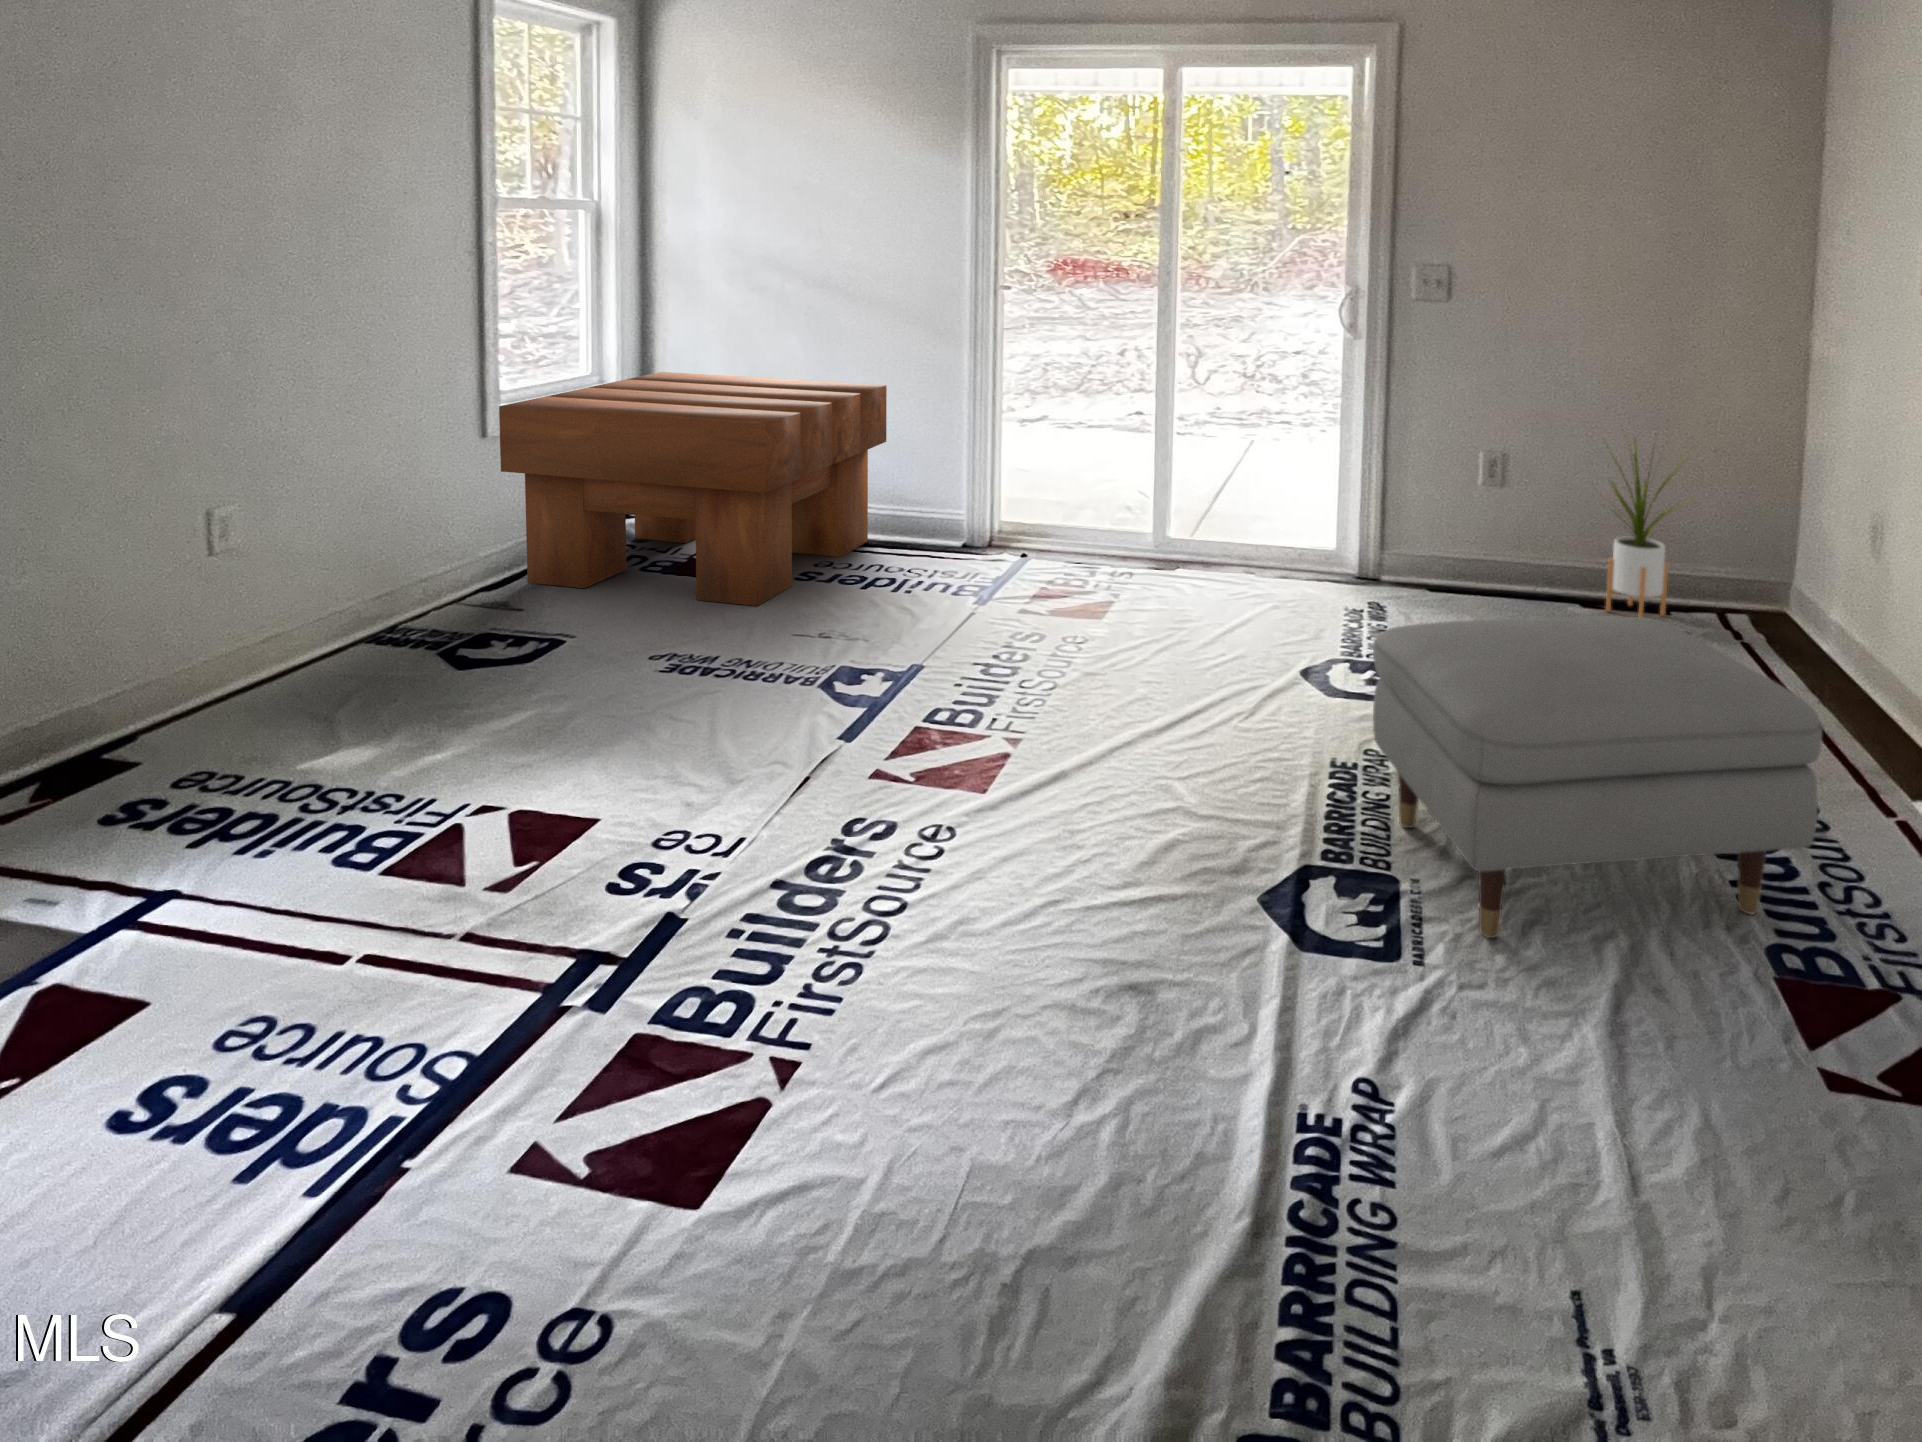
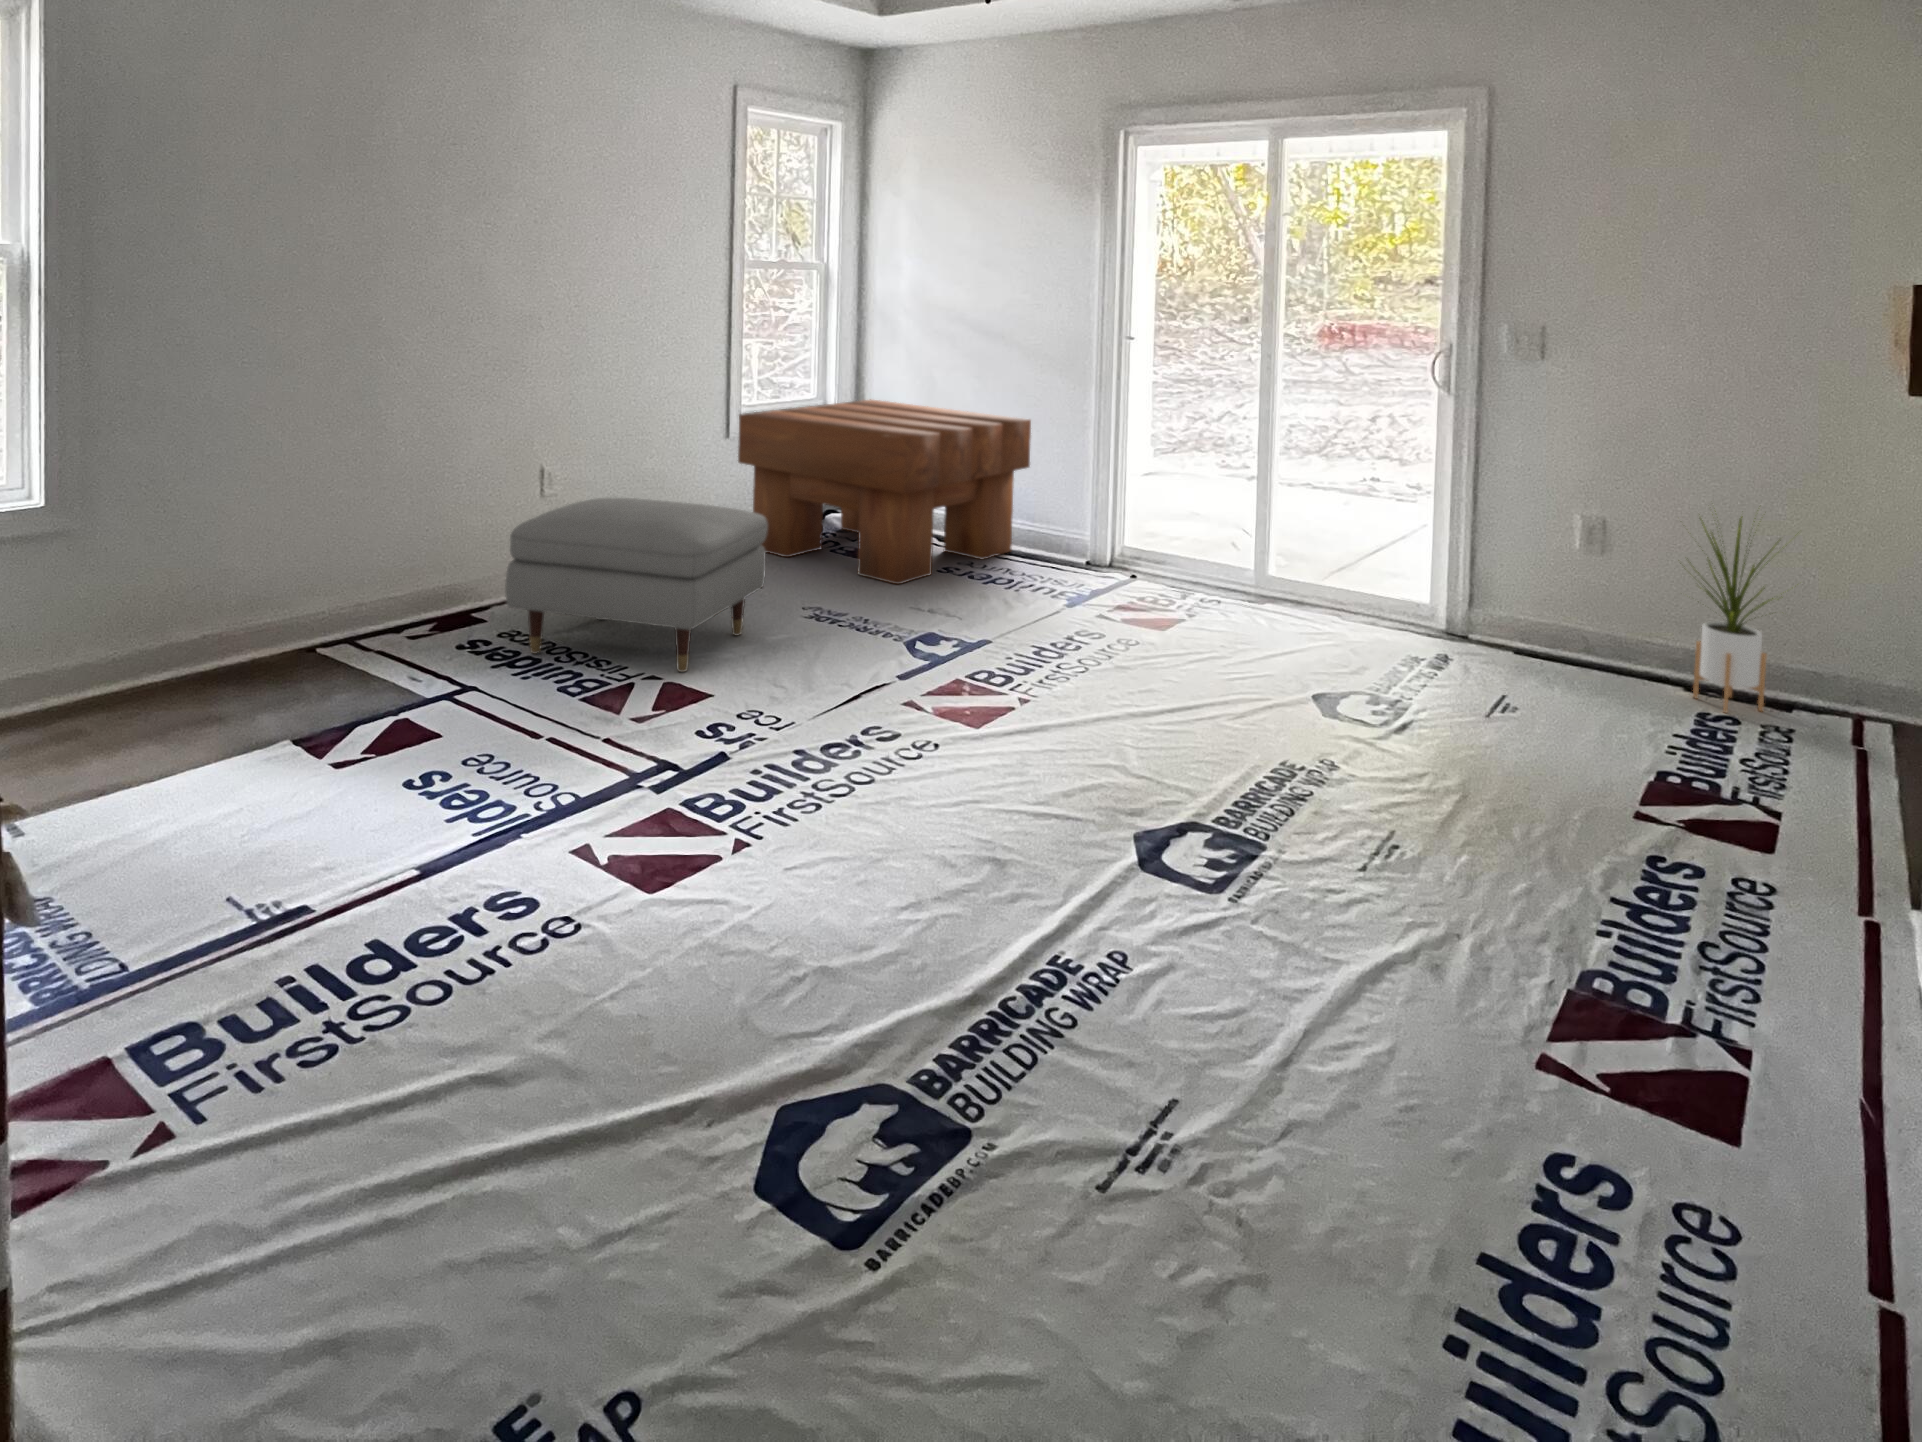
ottoman: present [1373,616,1822,938] -> present [505,498,768,672]

